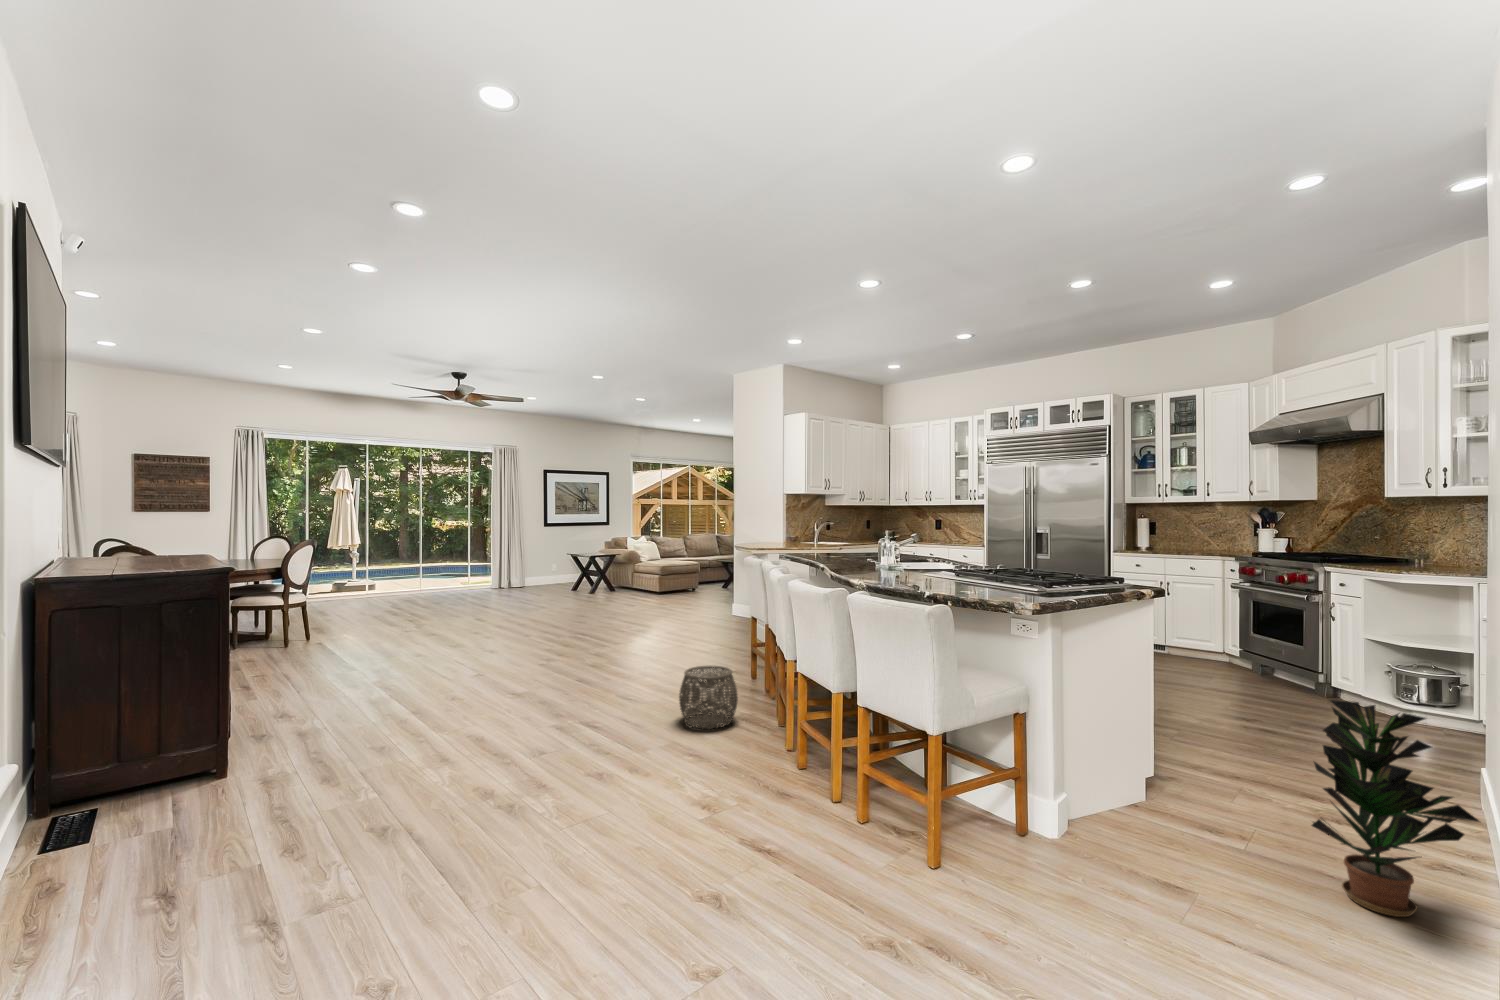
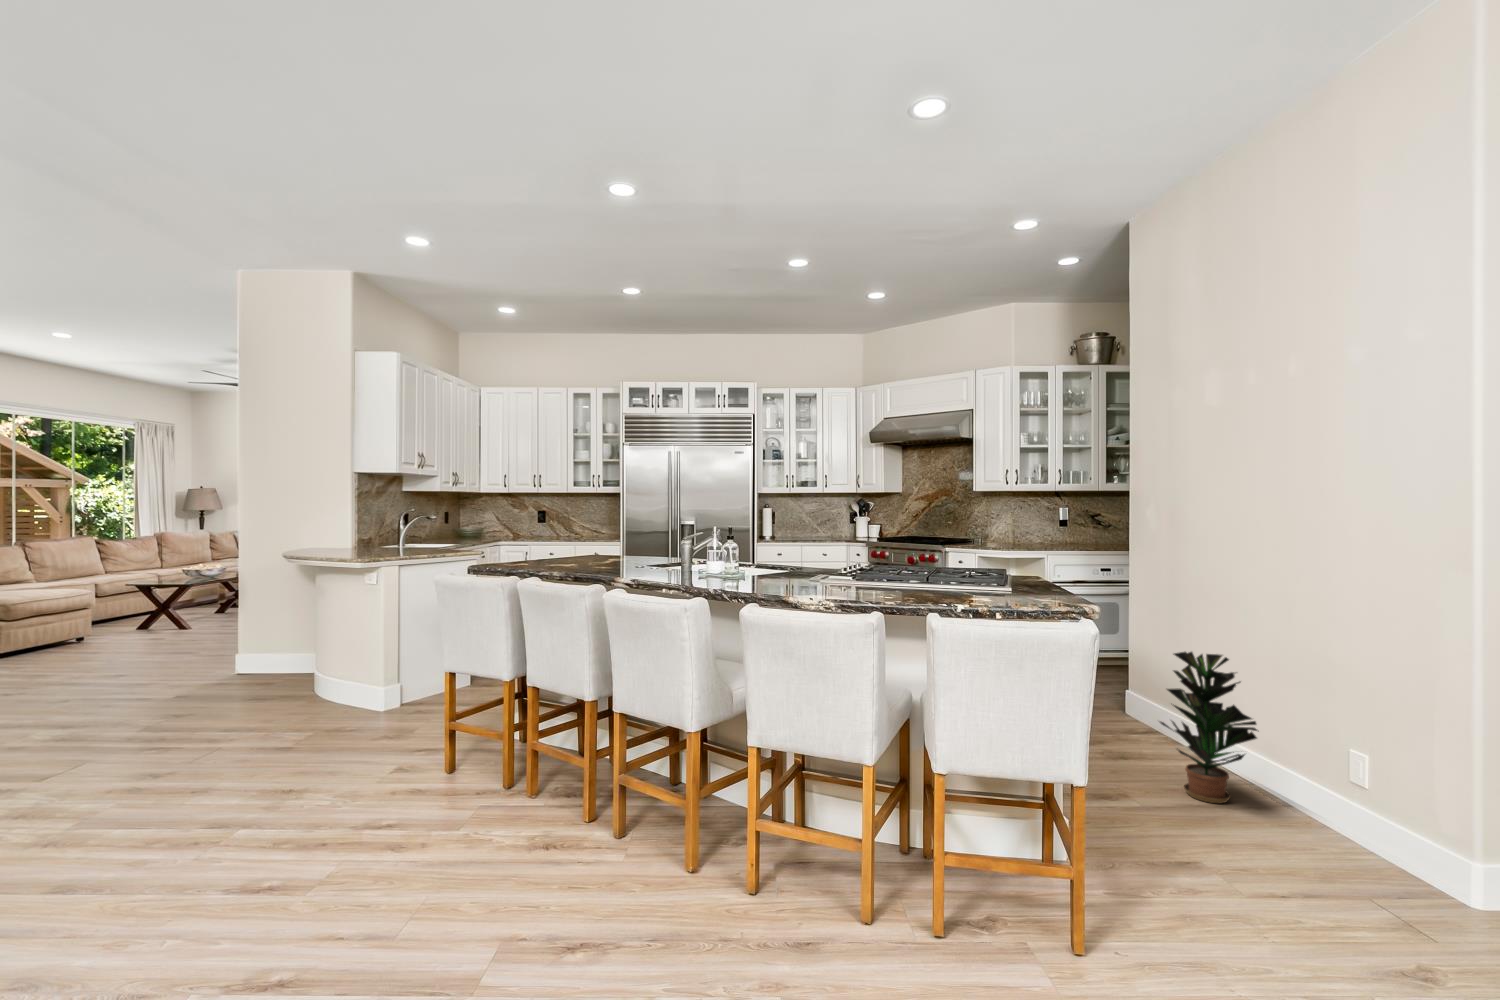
woven basket: present [679,665,738,729] -> none [456,768,567,894]

